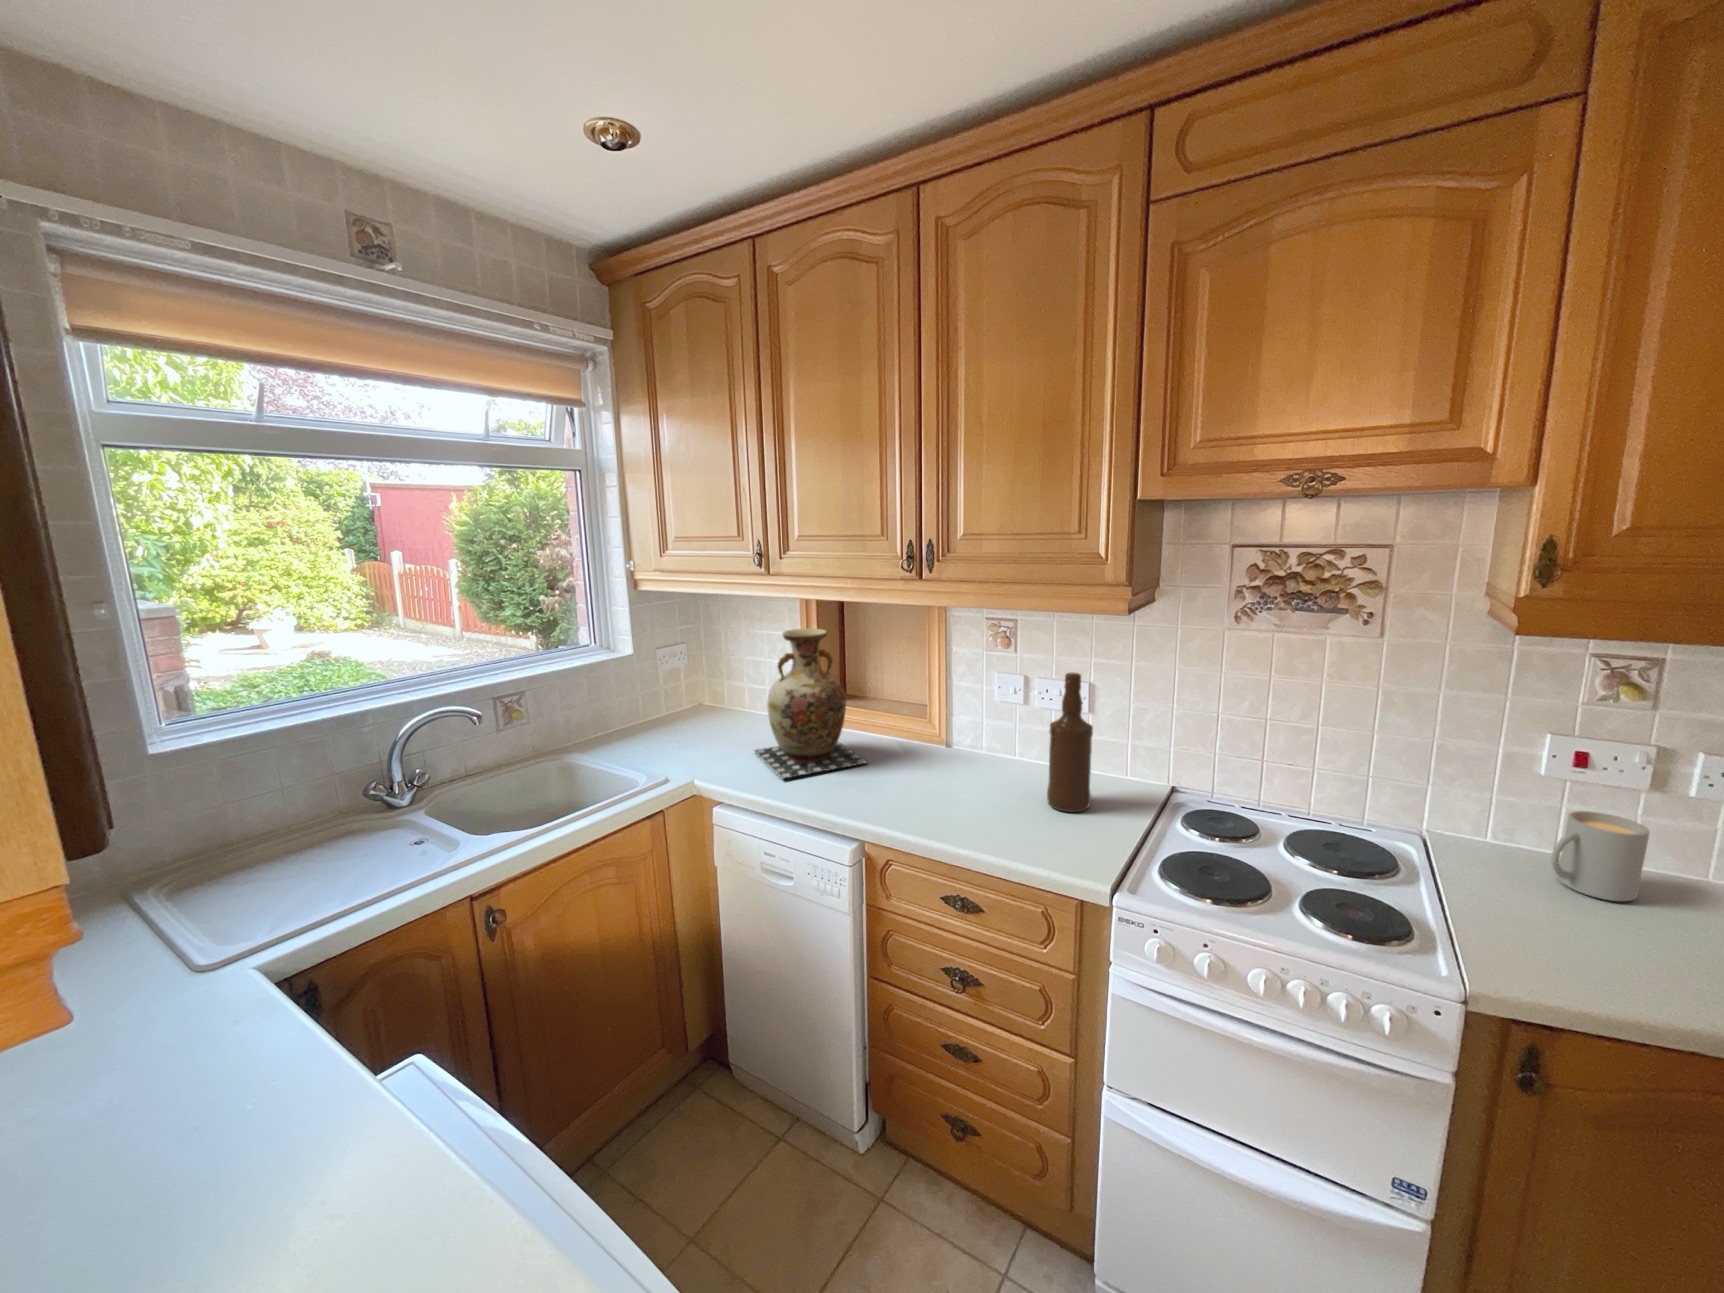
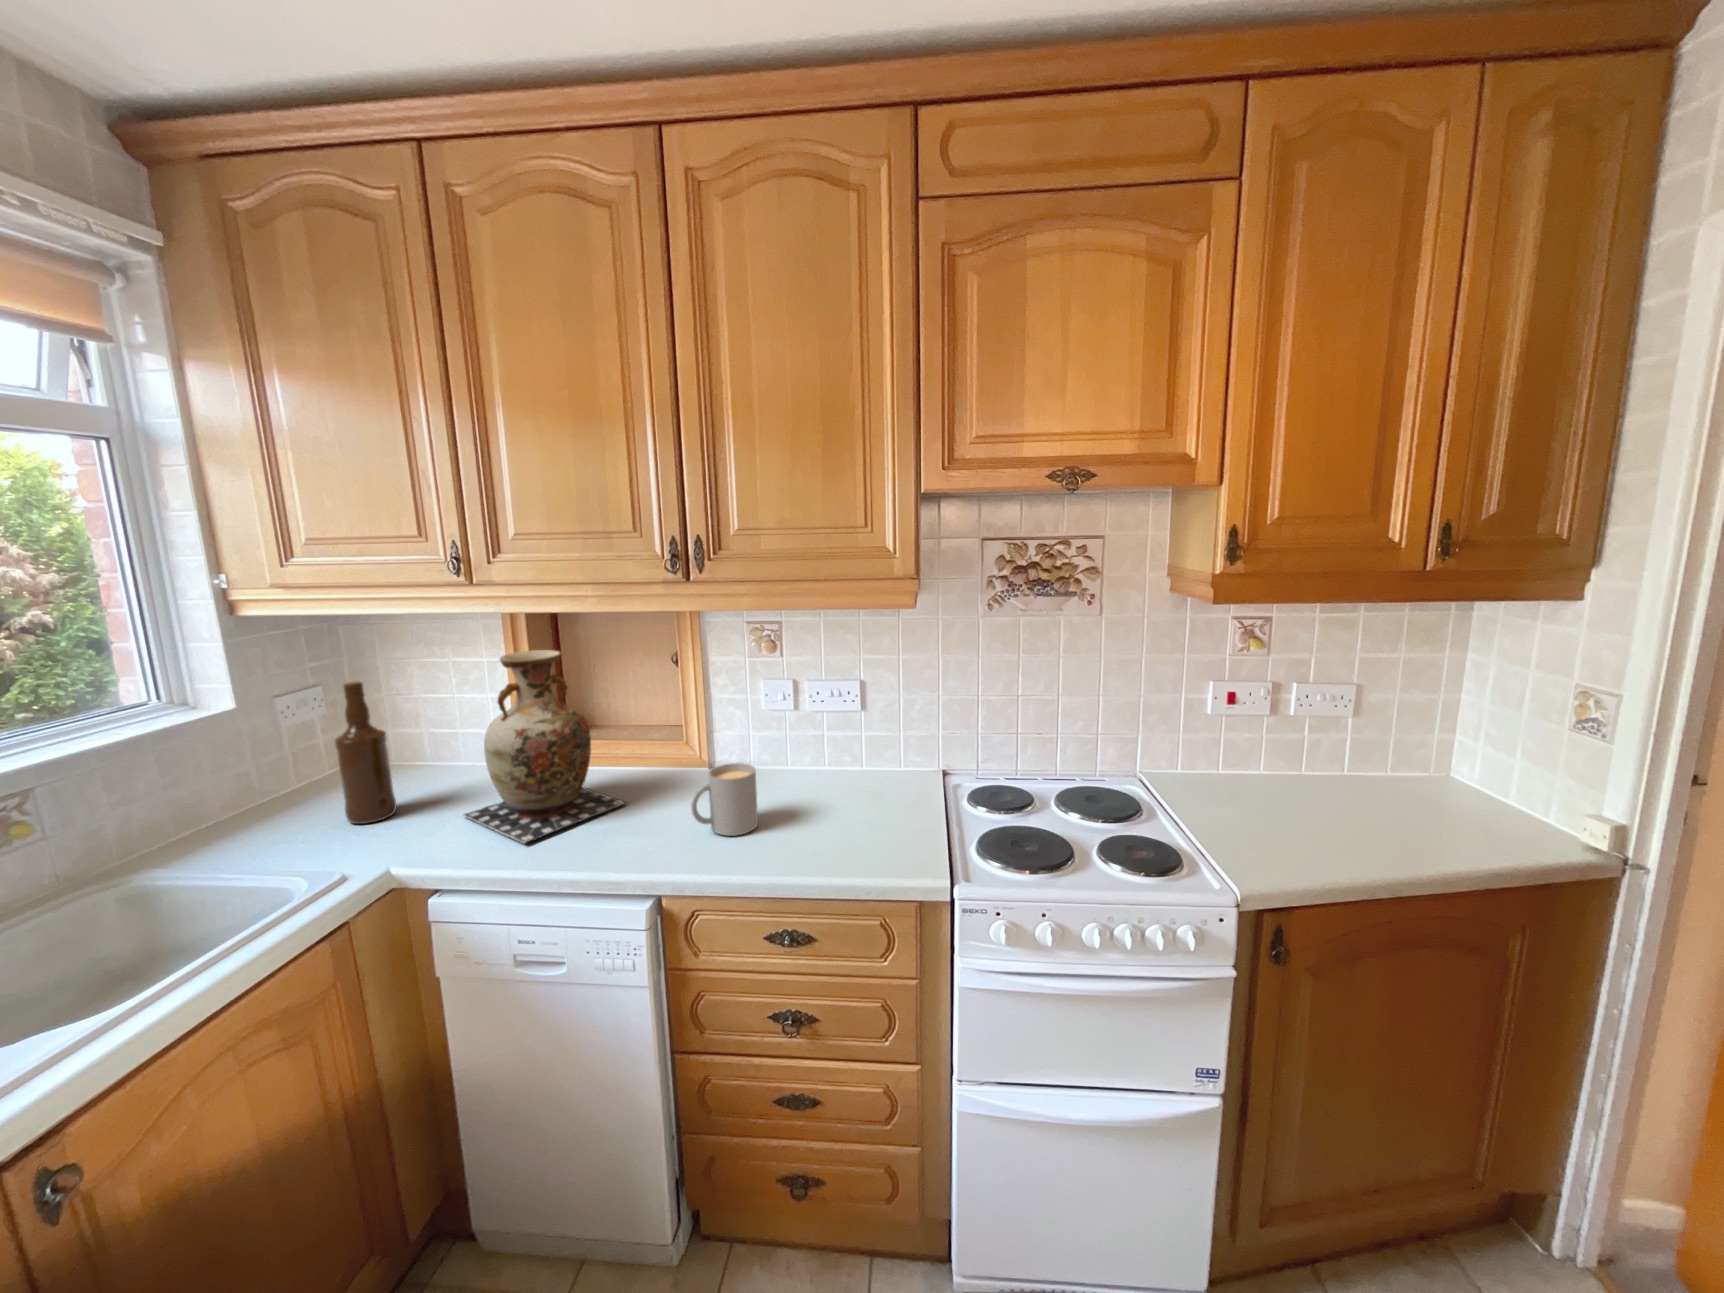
bottle: present [1047,672,1093,812] -> present [335,681,397,824]
mug: present [1551,811,1650,901] -> present [691,763,758,836]

